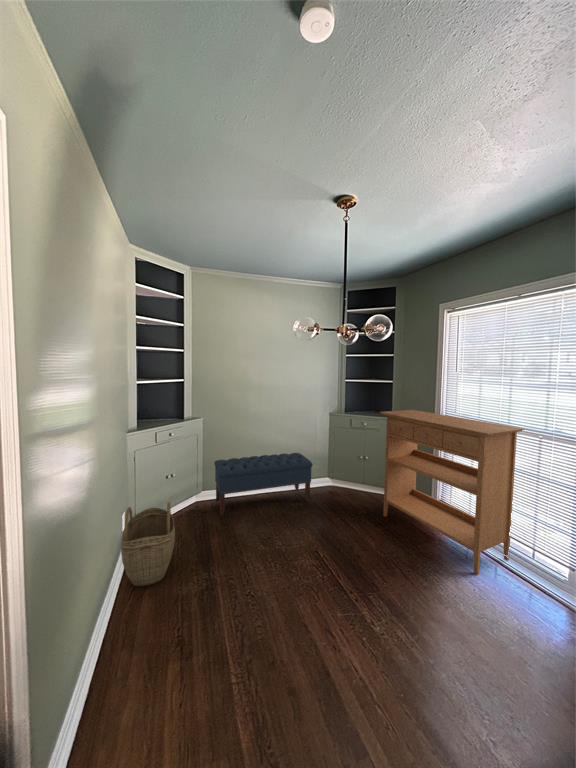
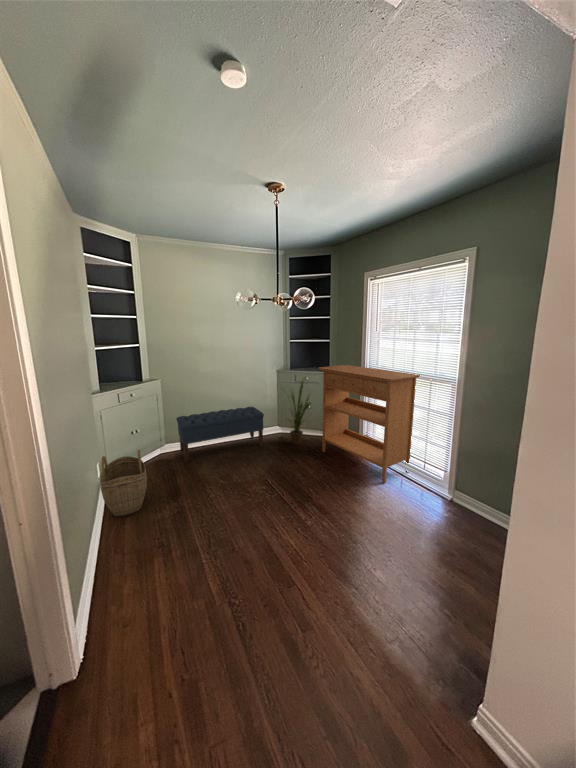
house plant: none [331,423,373,504] -> present [289,380,311,445]

